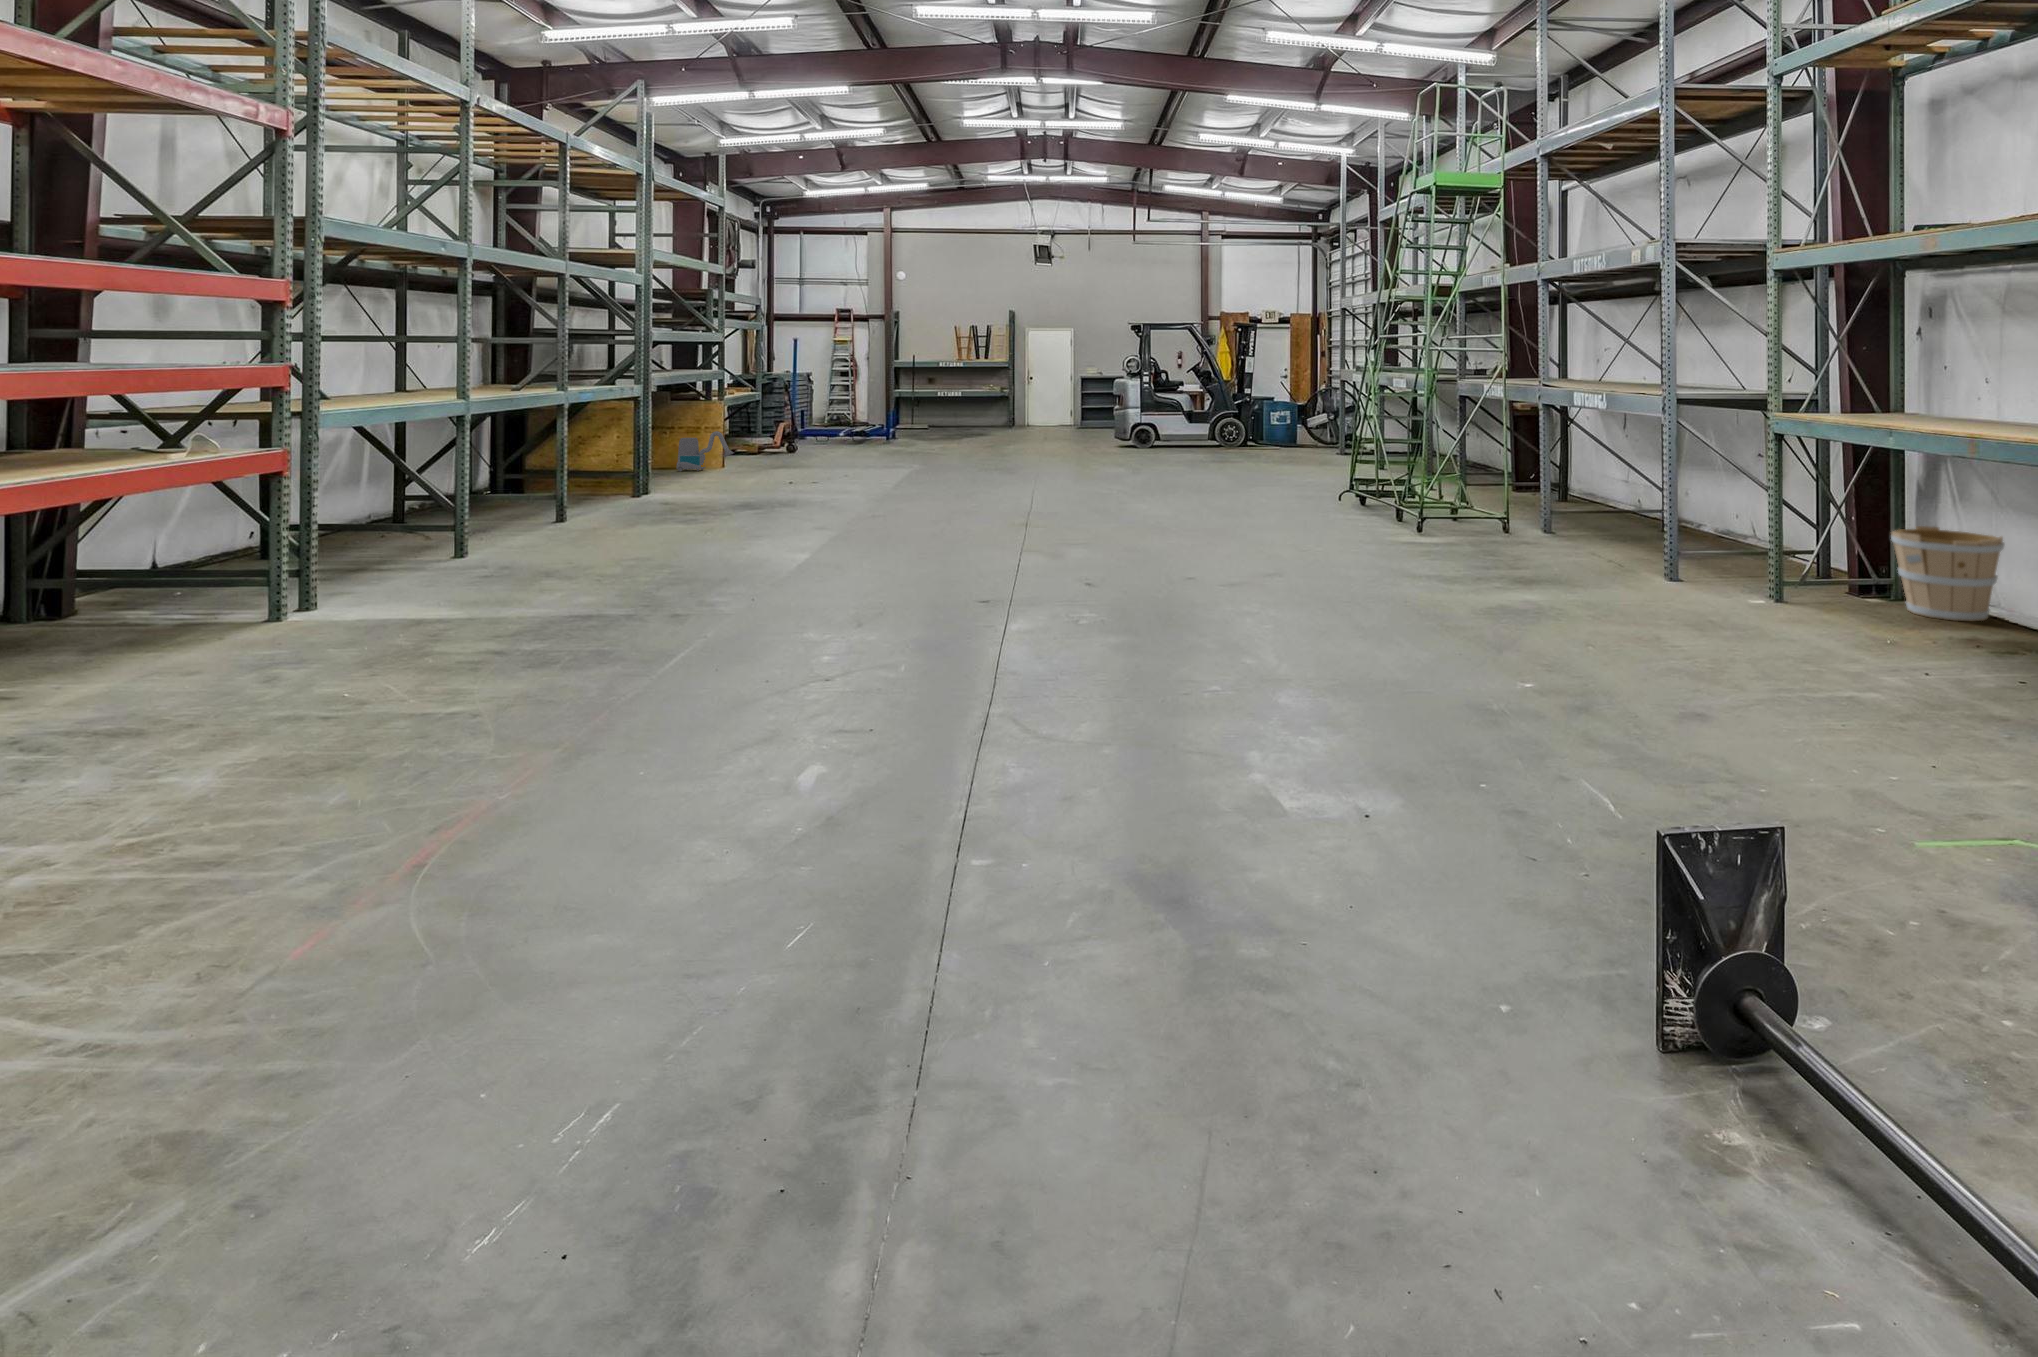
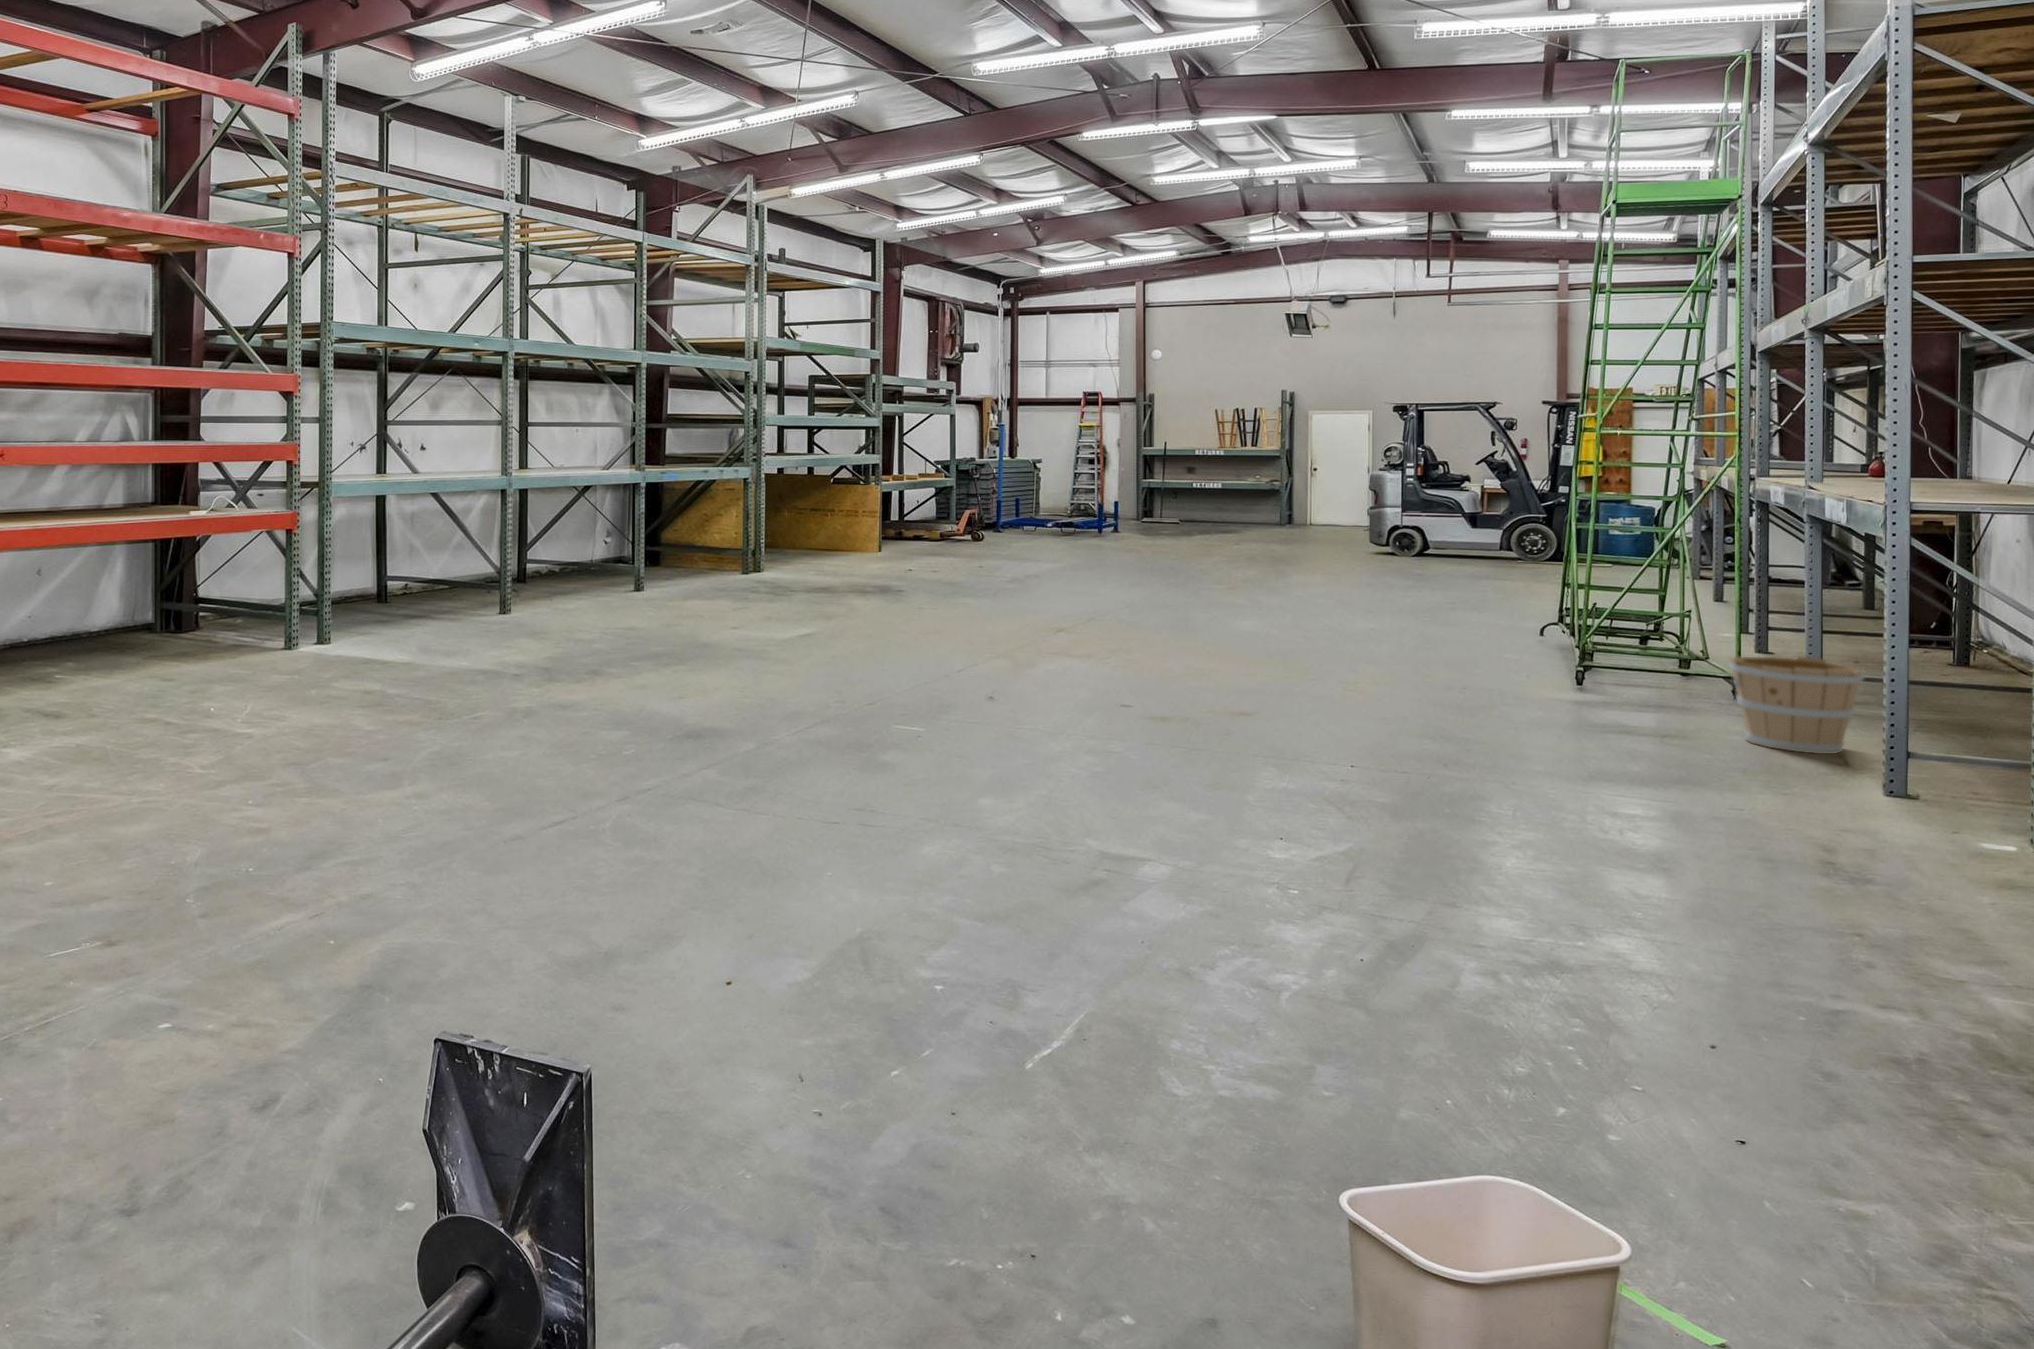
vacuum cleaner: present [677,431,734,471] -> none [874,511,921,545]

